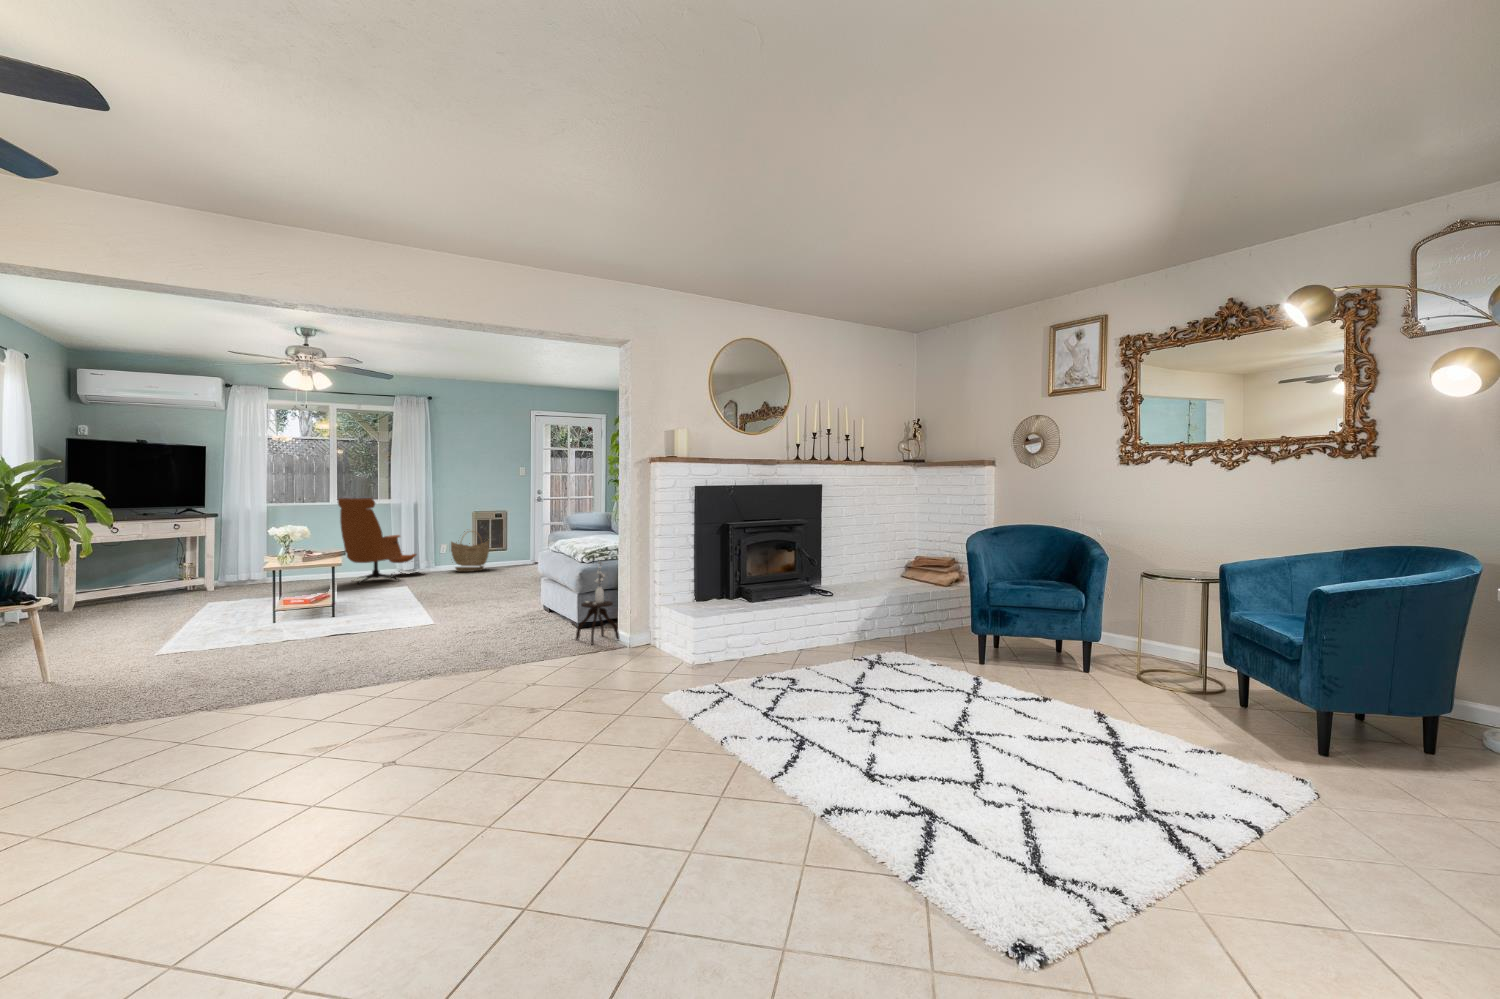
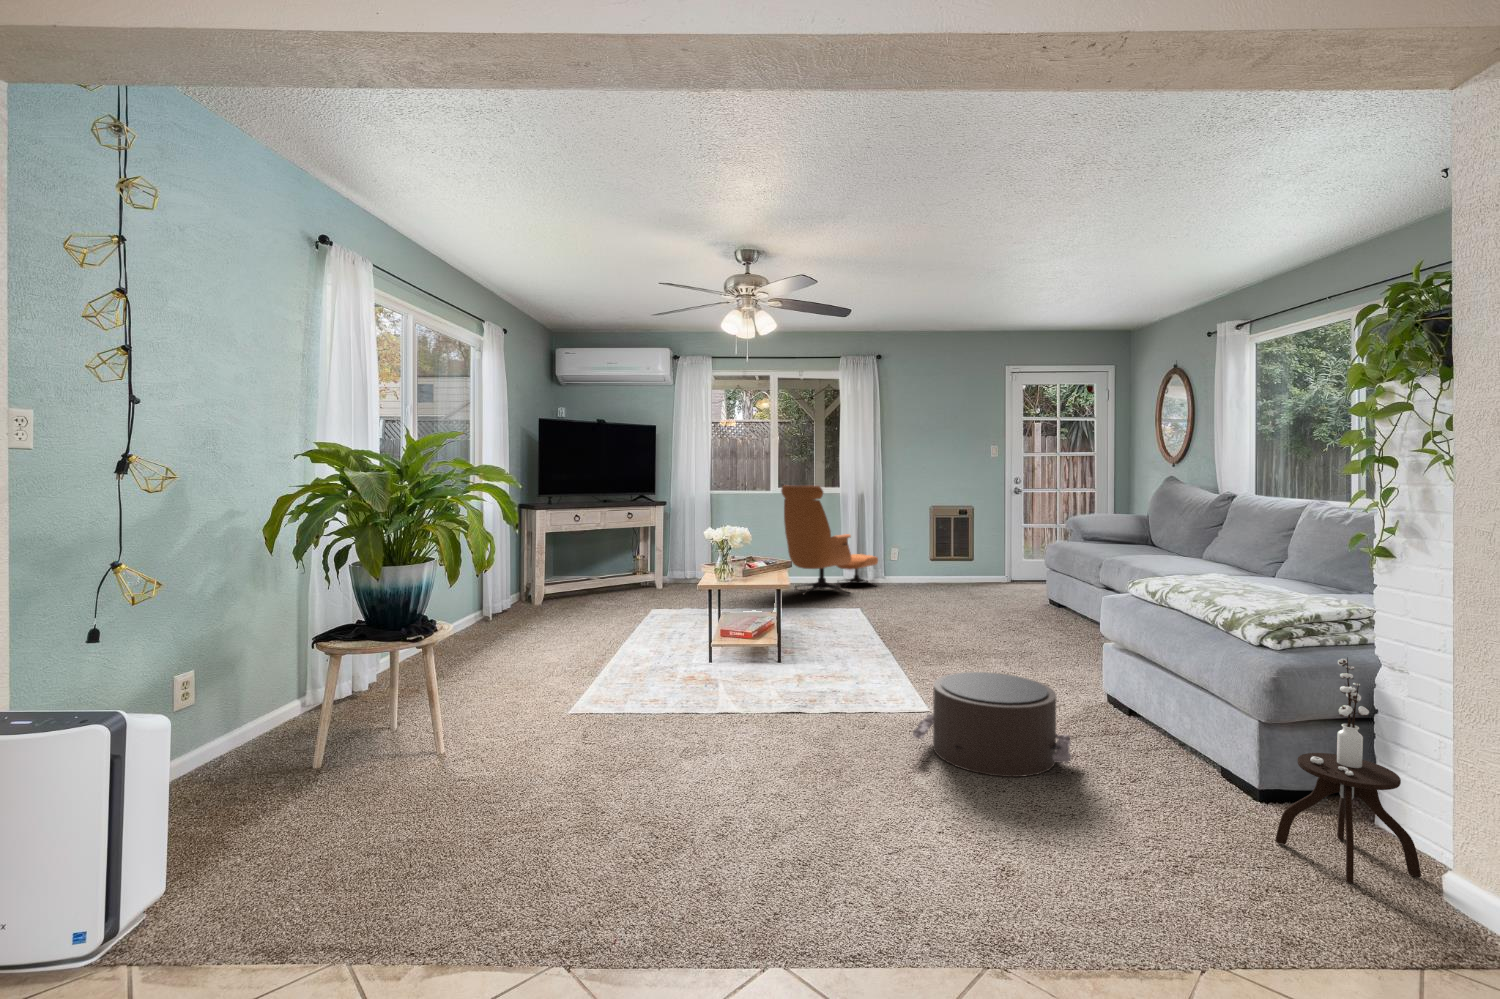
woven basket: present [451,531,489,572] -> none [907,528,958,586]
pouf: none [417,595,506,641] -> present [913,672,1072,777]

